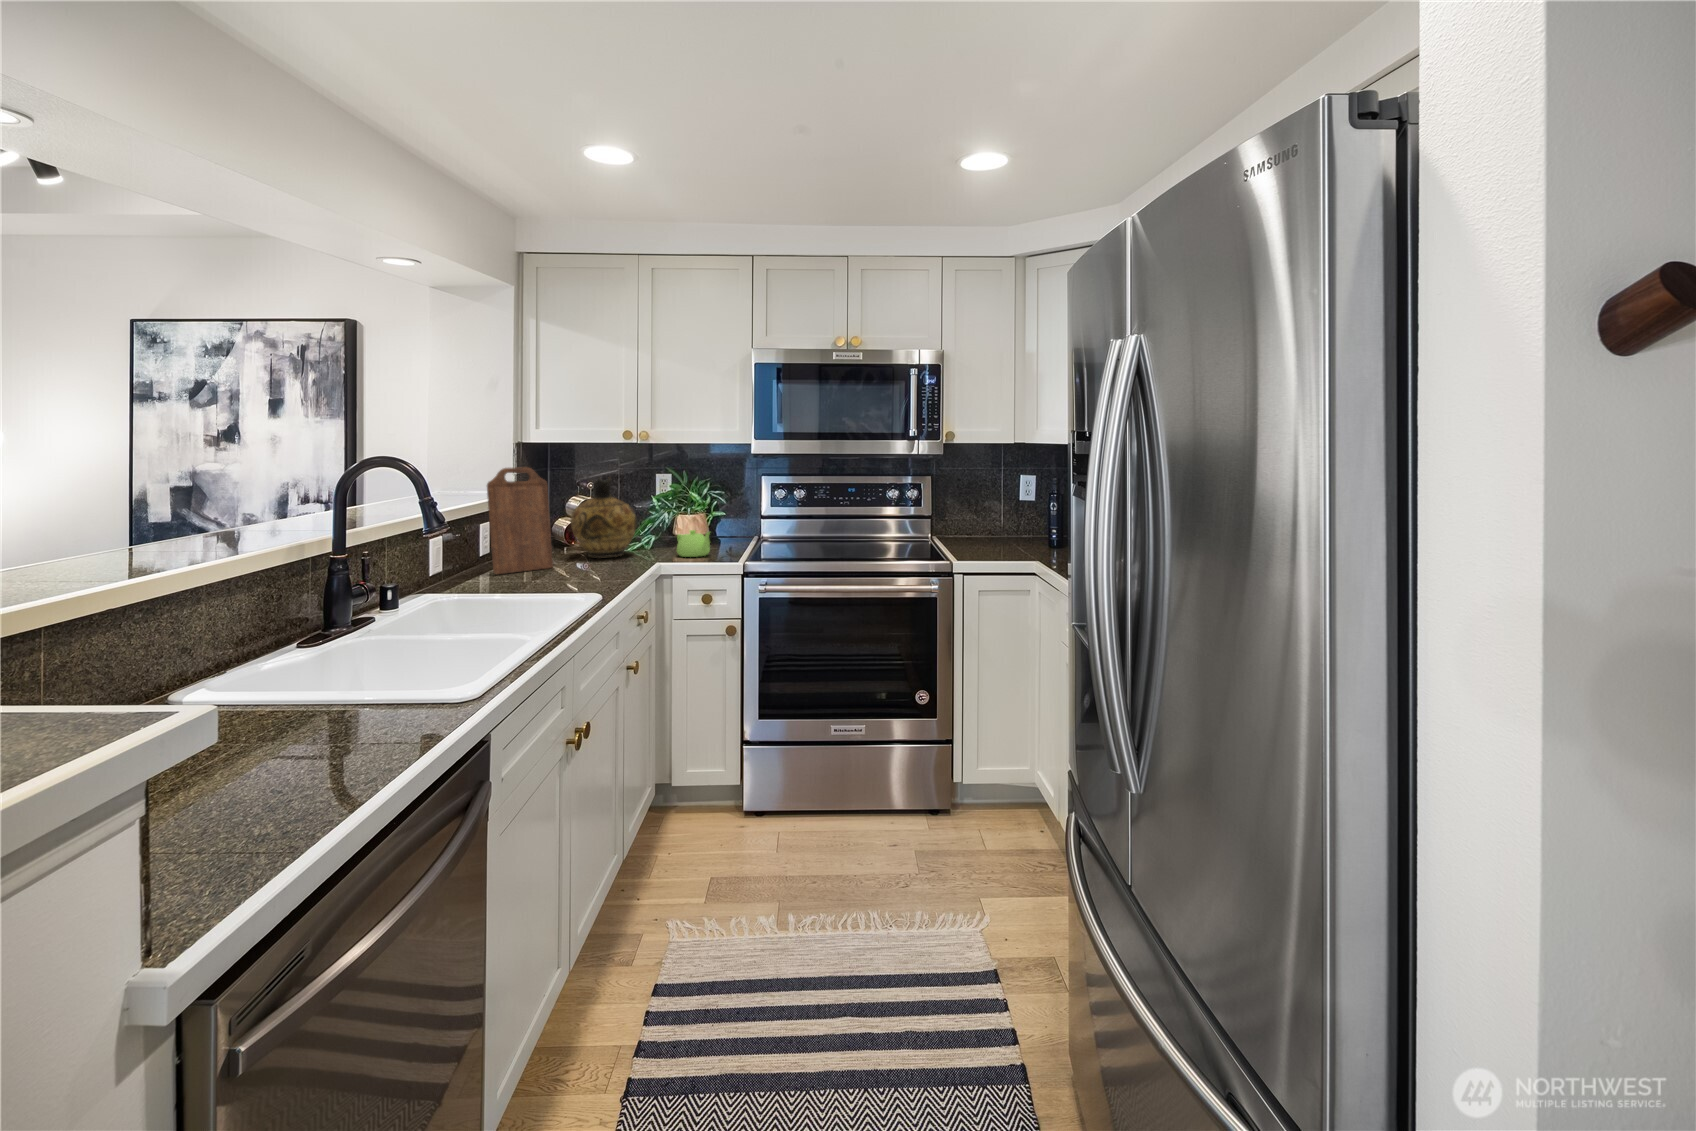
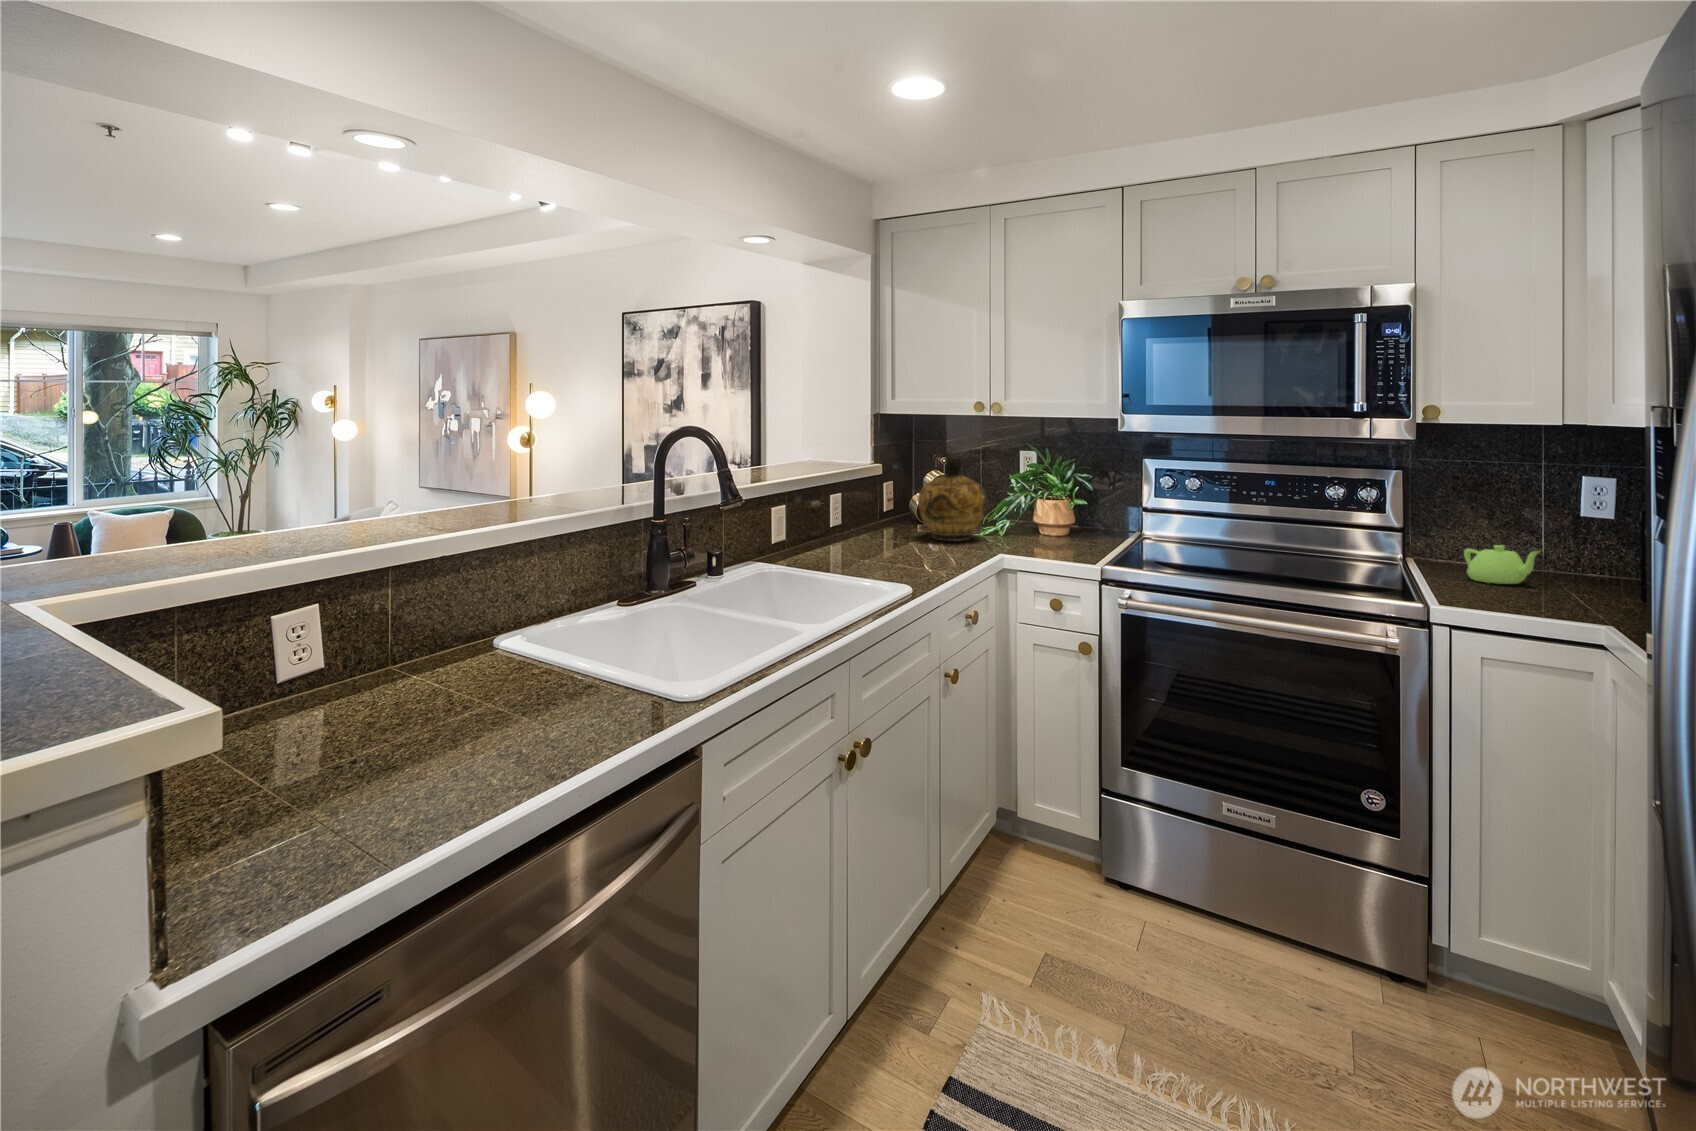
cutting board: present [487,467,553,574] -> none [830,441,891,549]
teapot: present [677,530,710,557] -> present [1464,545,1539,584]

